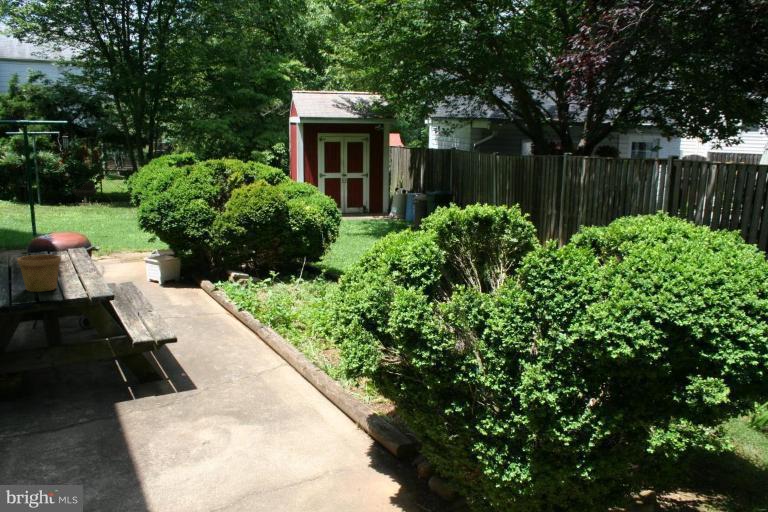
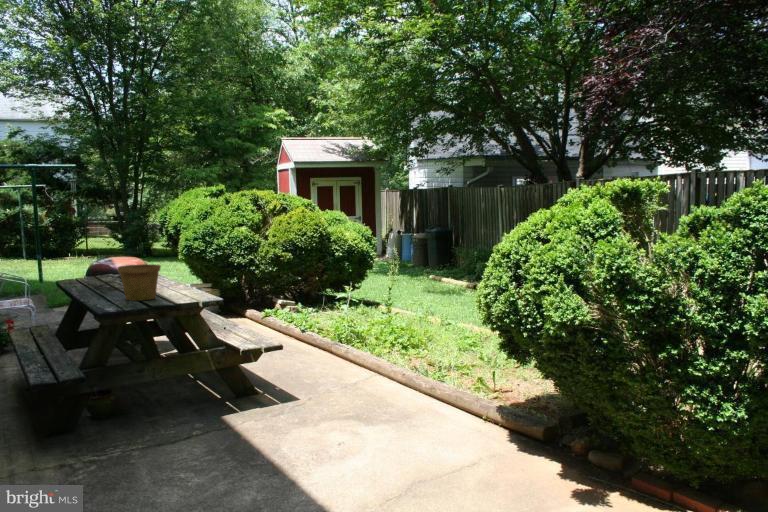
lounge chair: present [72,182,97,203] -> none [59,236,86,258]

